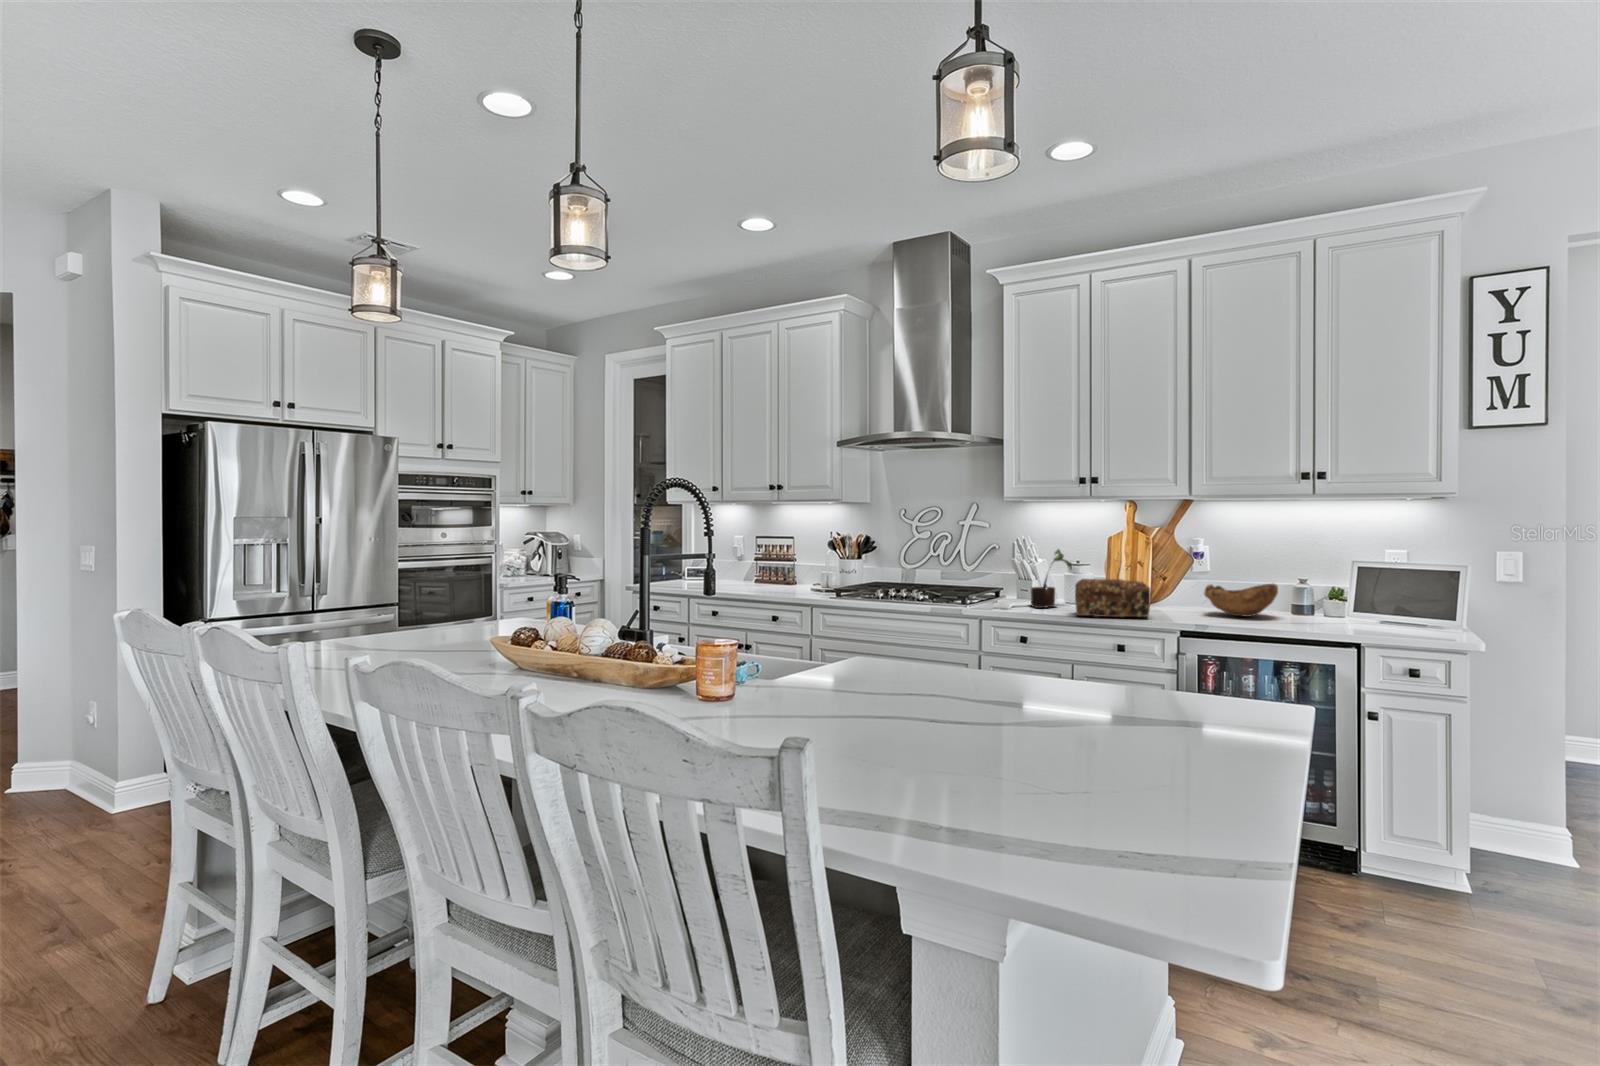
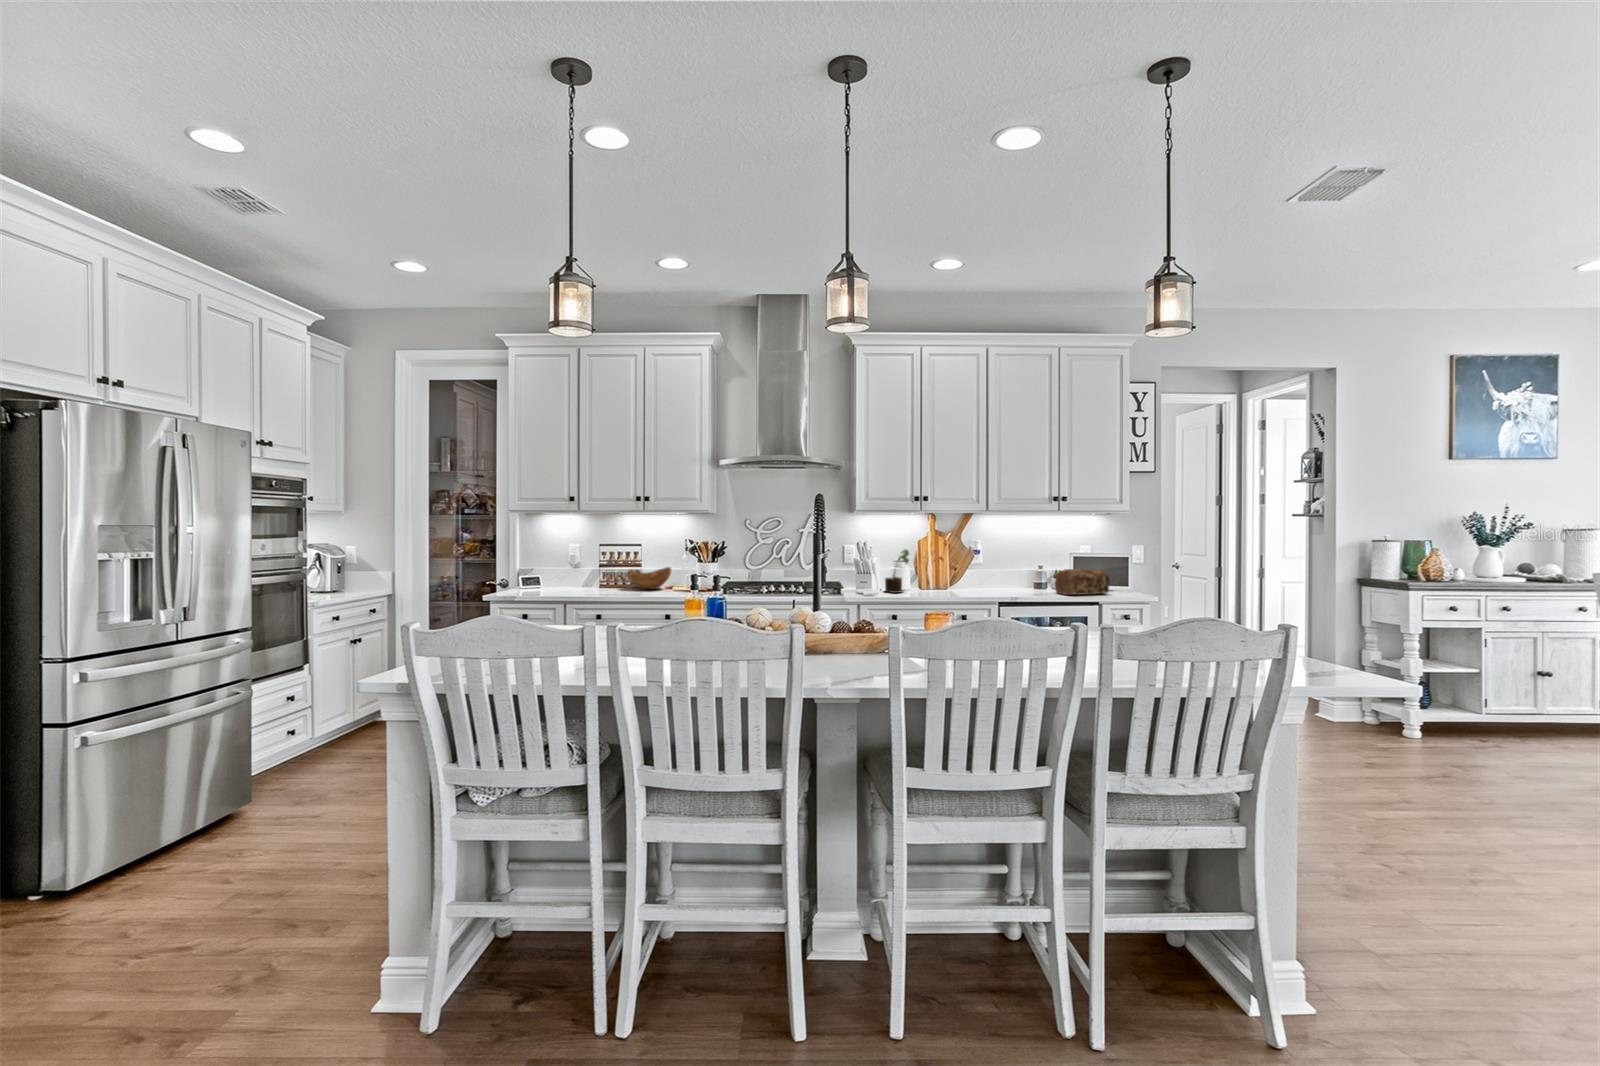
bread loaf: present [1075,579,1150,617] -> present [1054,569,1110,595]
wooden bowl: present [1204,584,1278,617] -> present [627,567,671,589]

